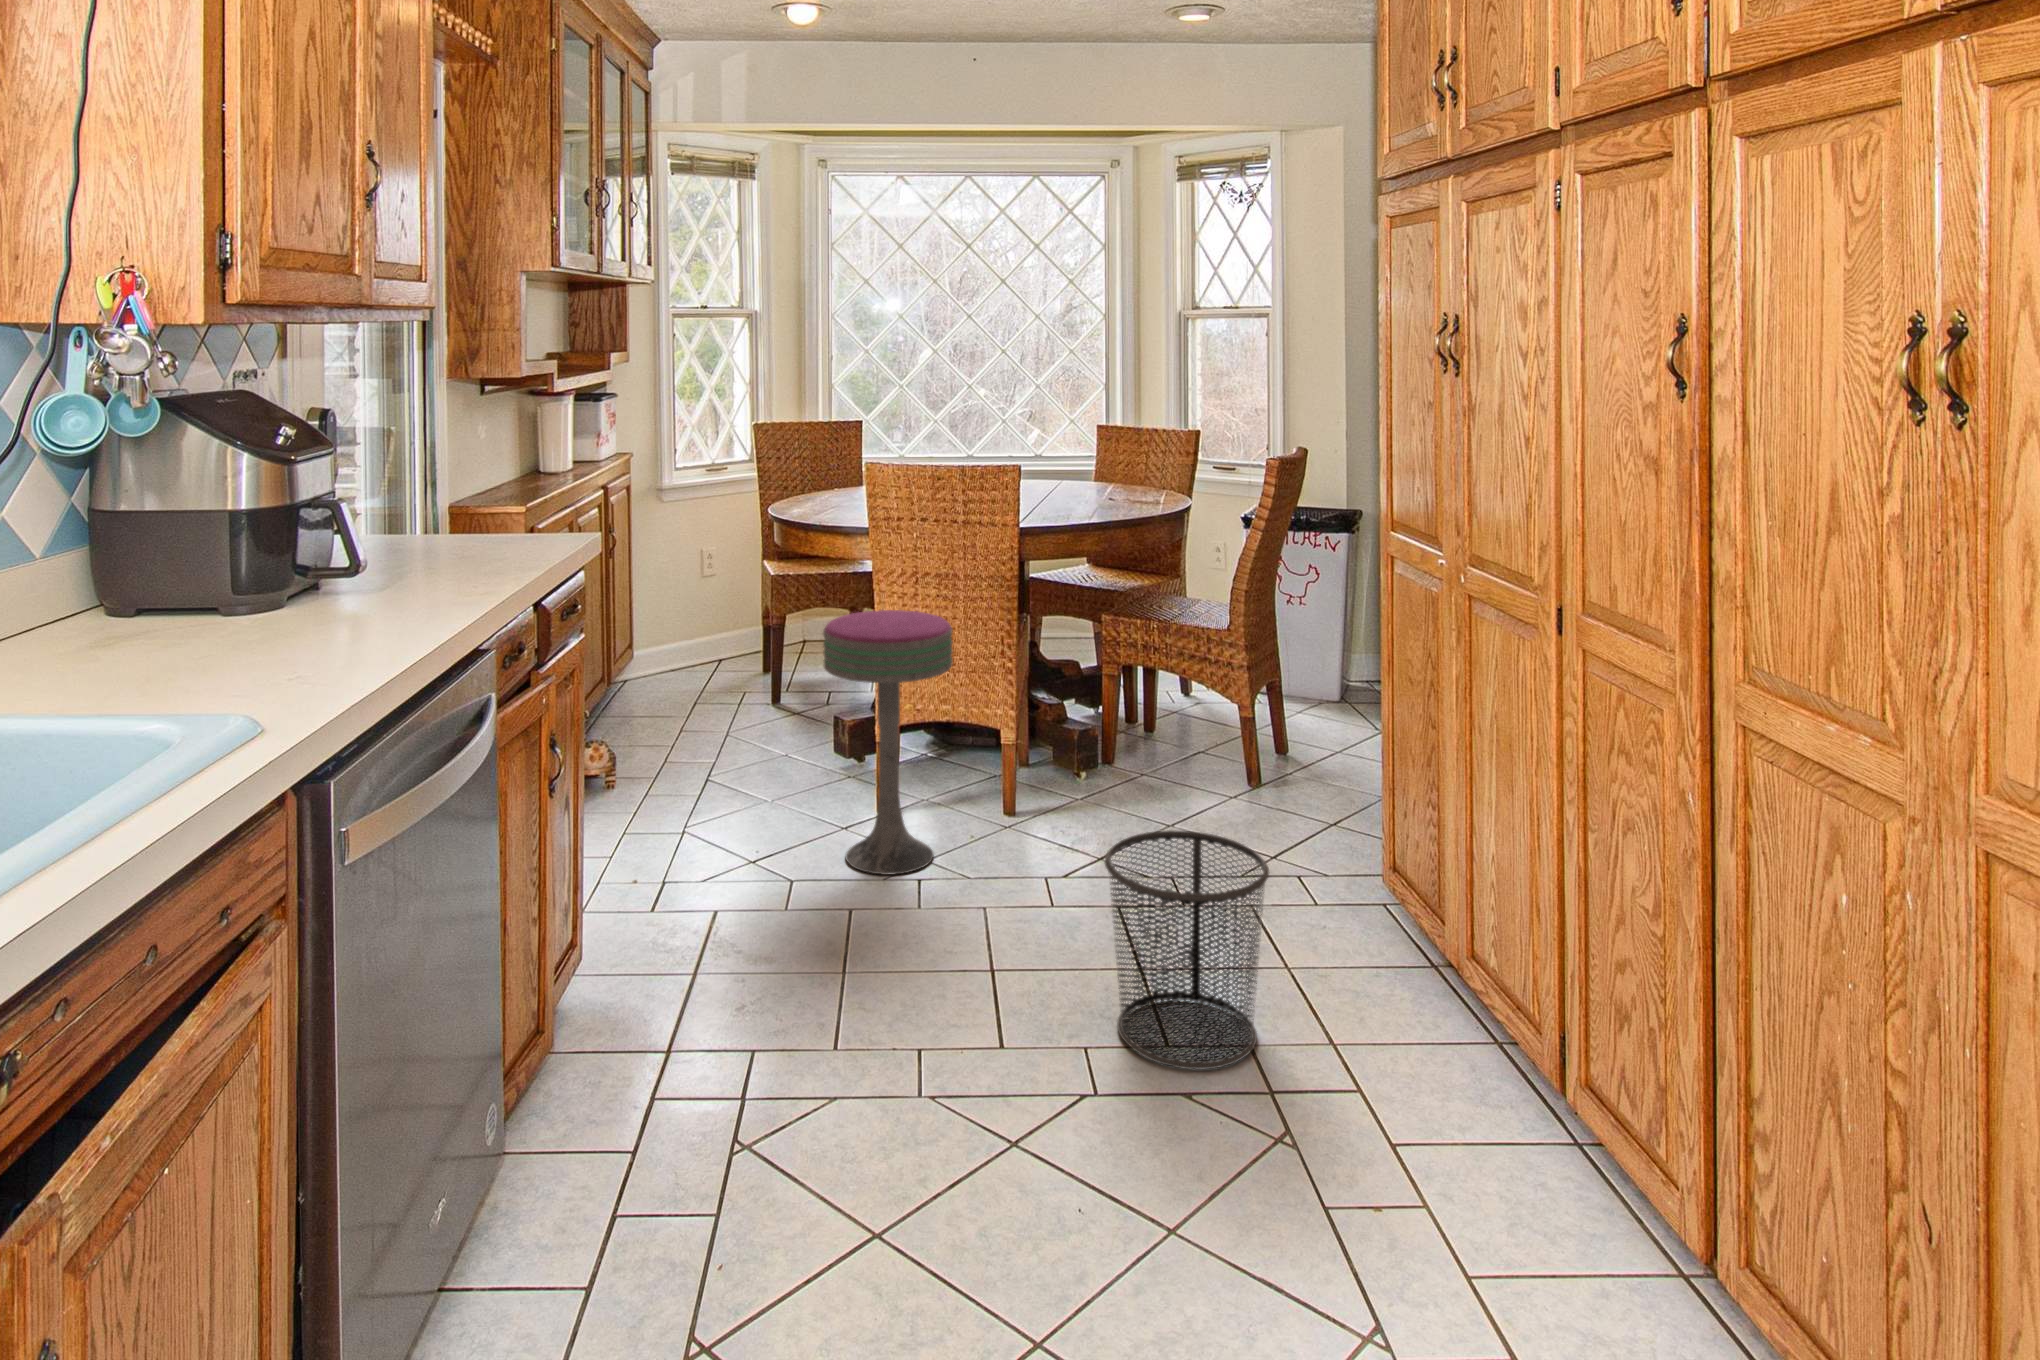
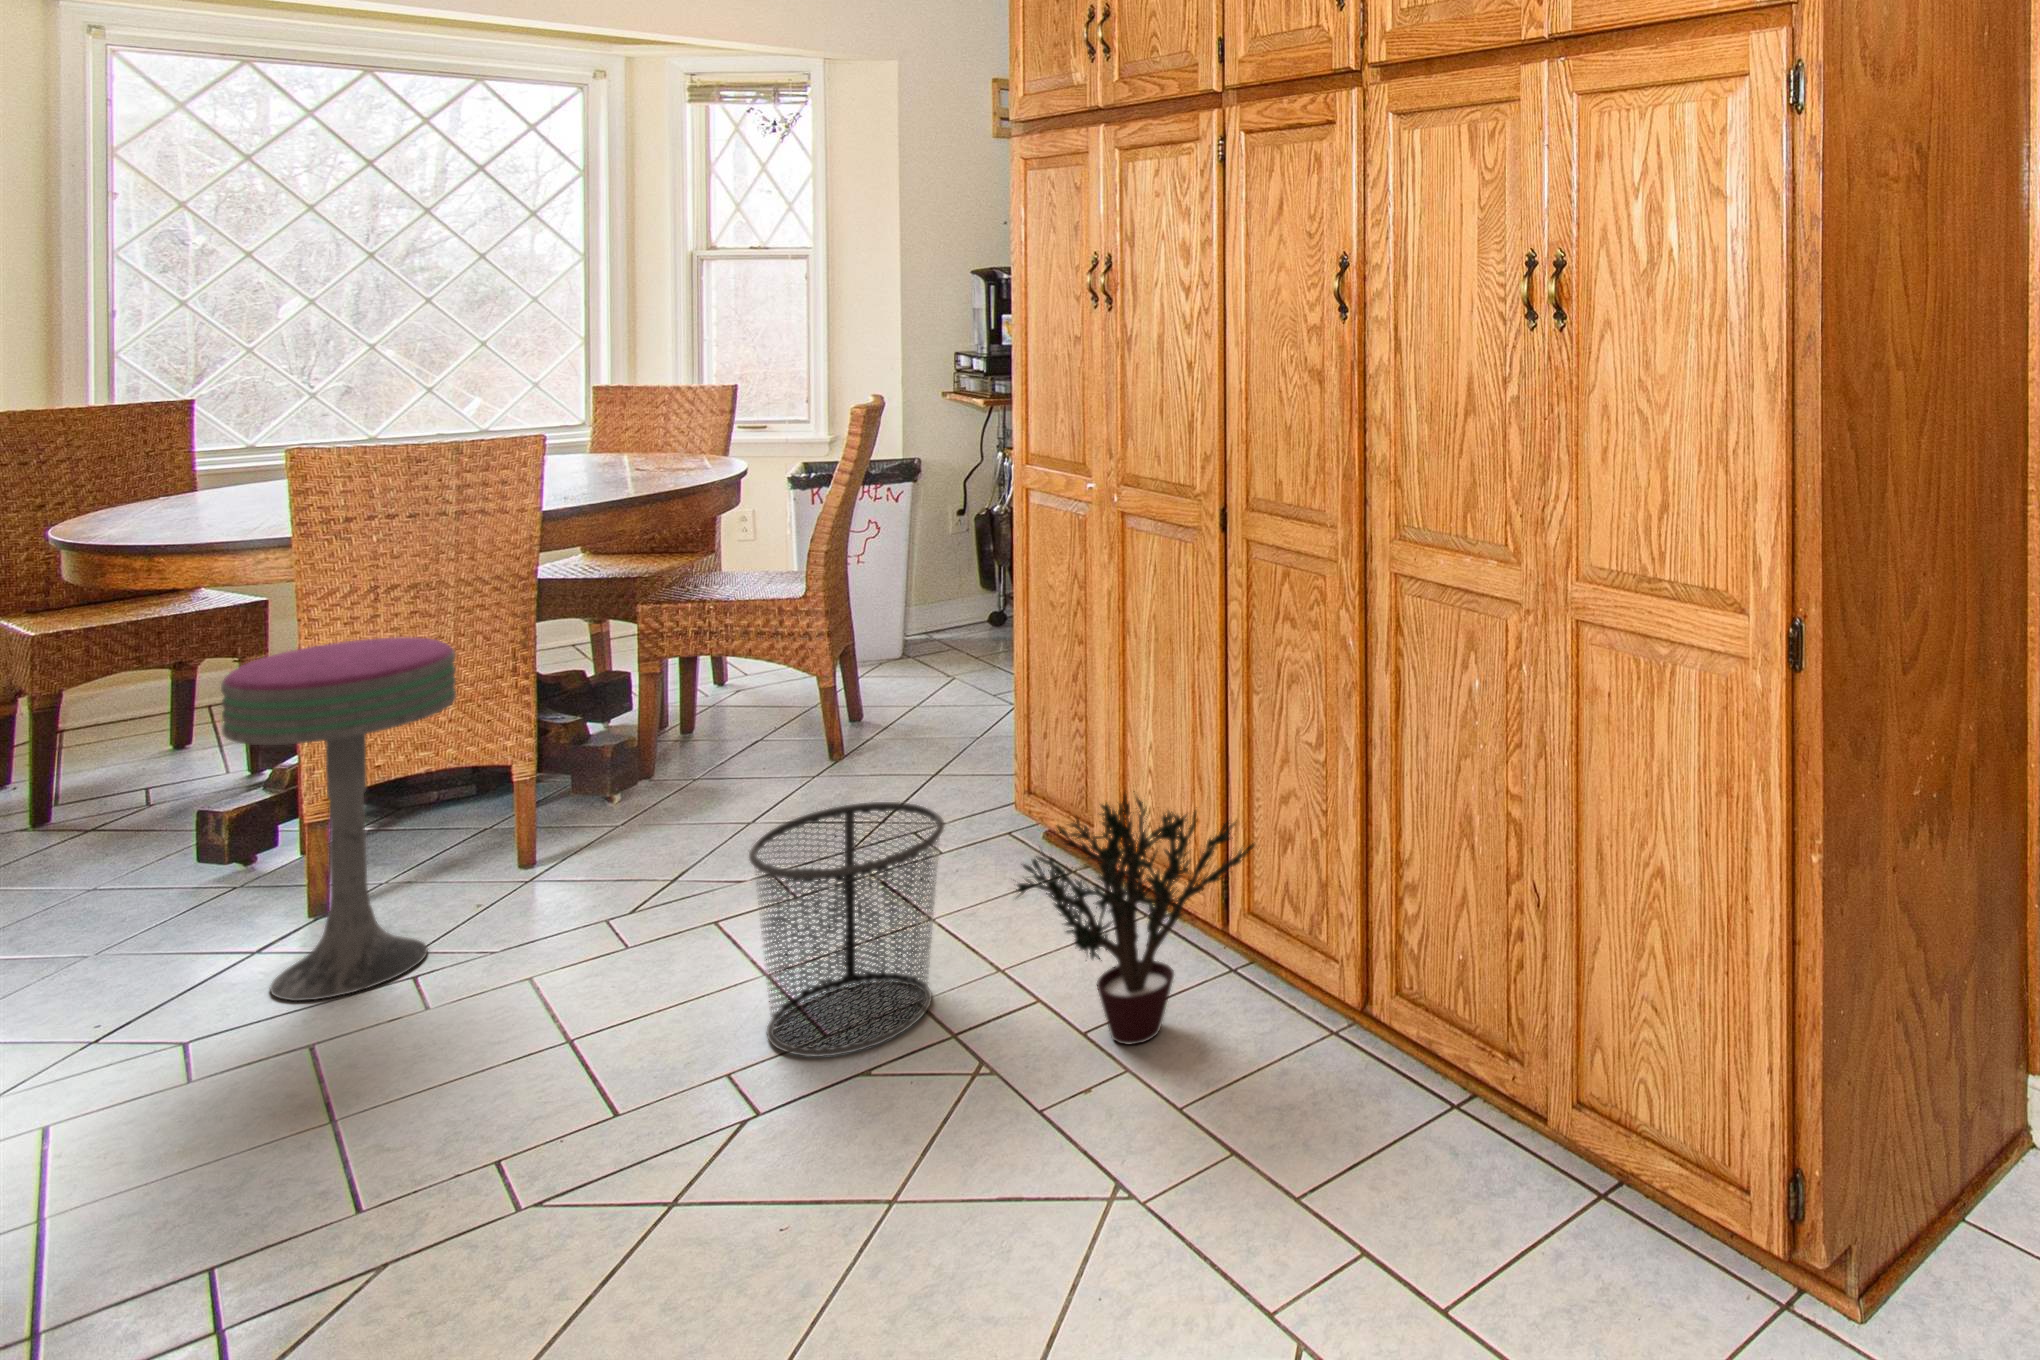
potted plant: none [1305,895,1584,1183] -> present [1016,794,1254,1045]

